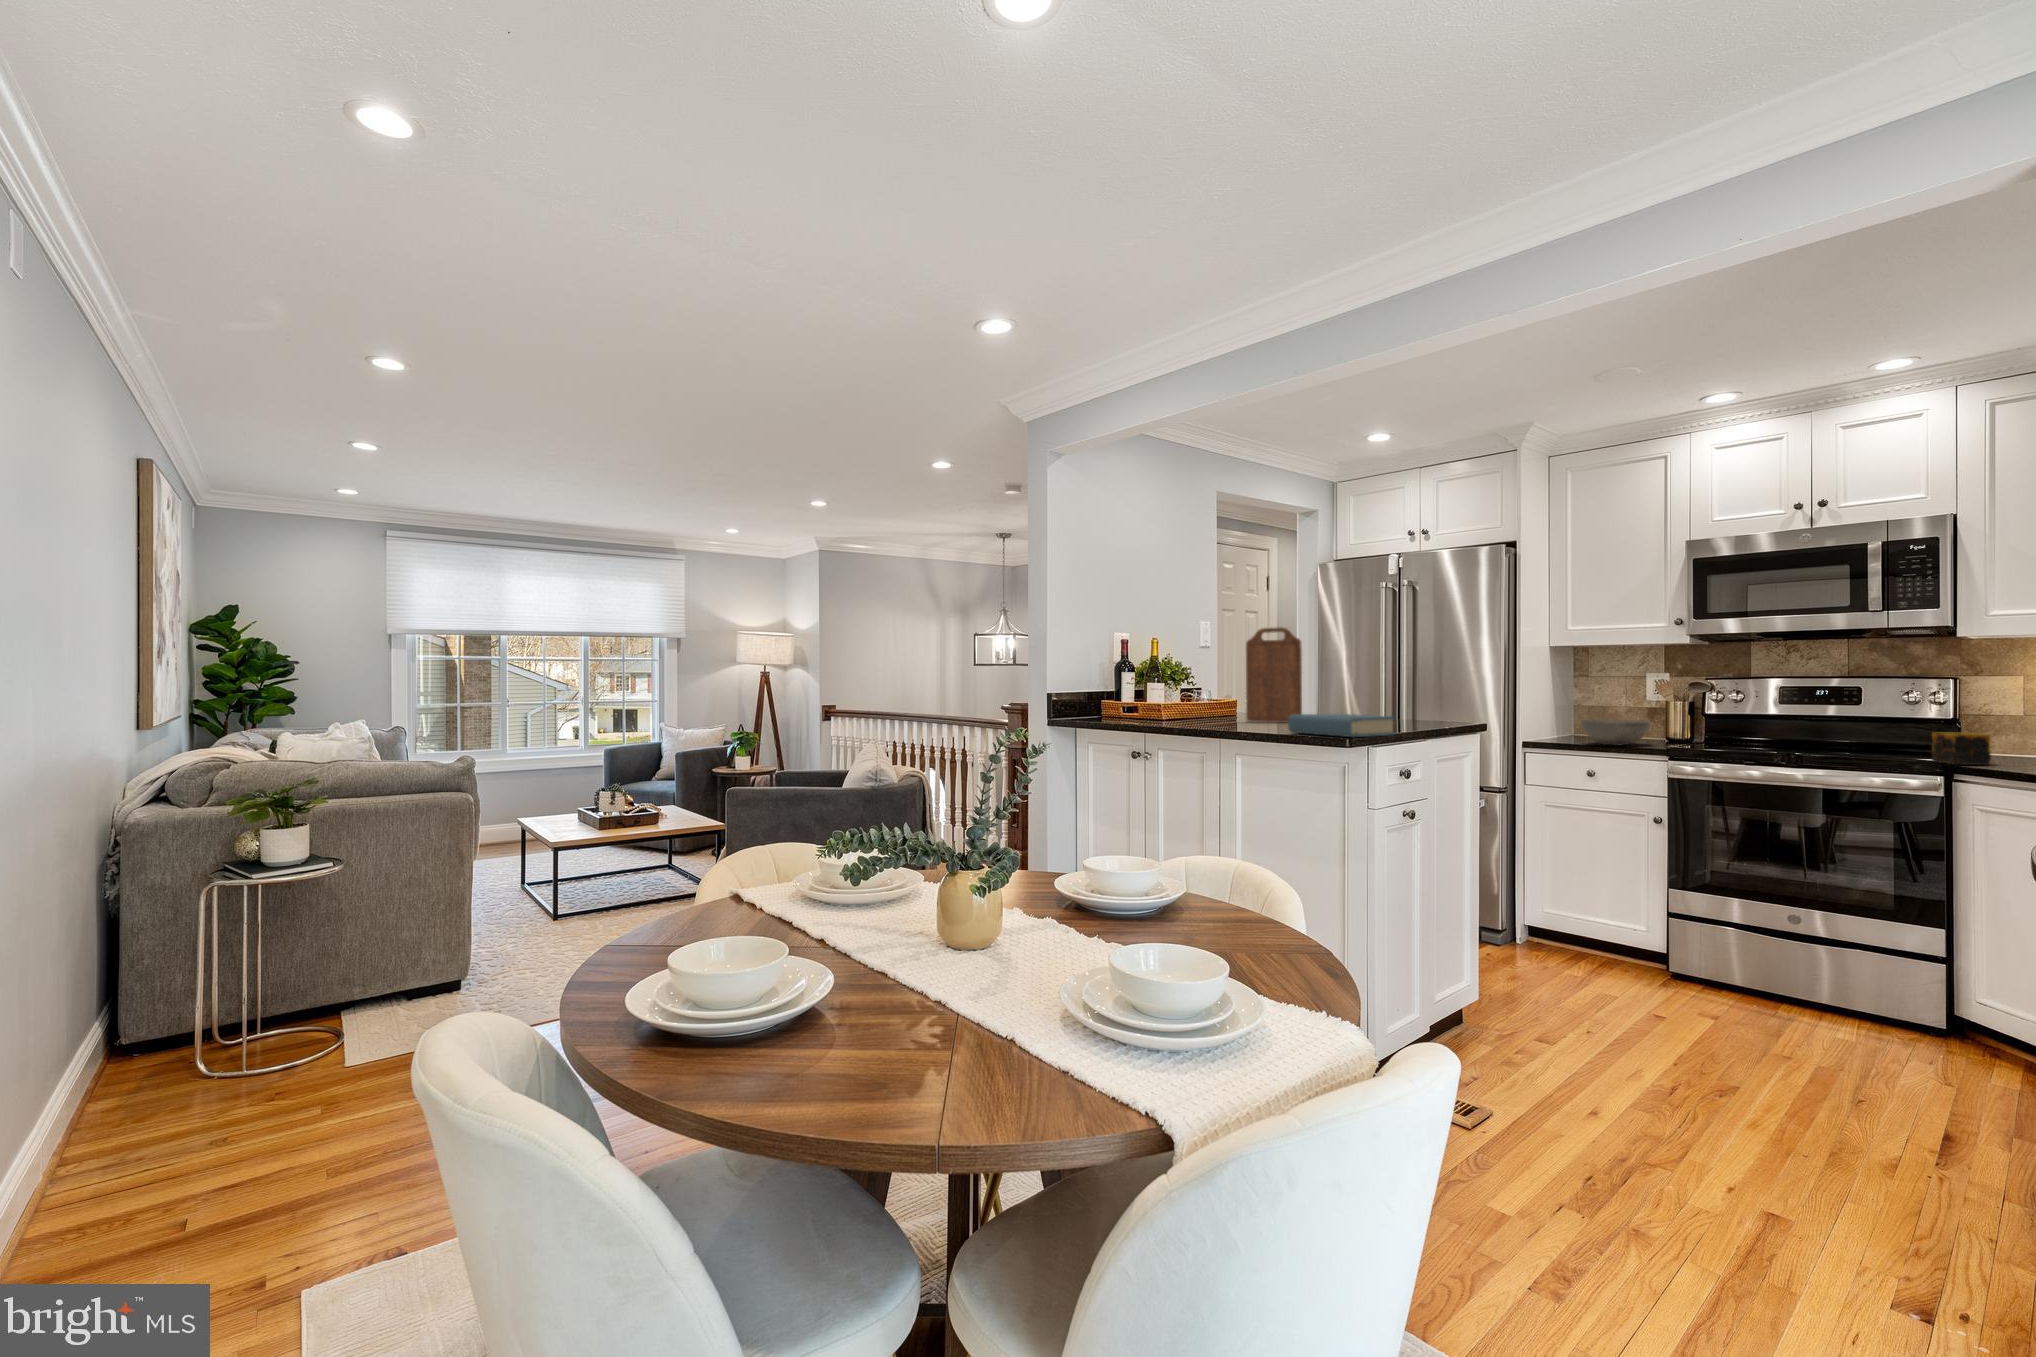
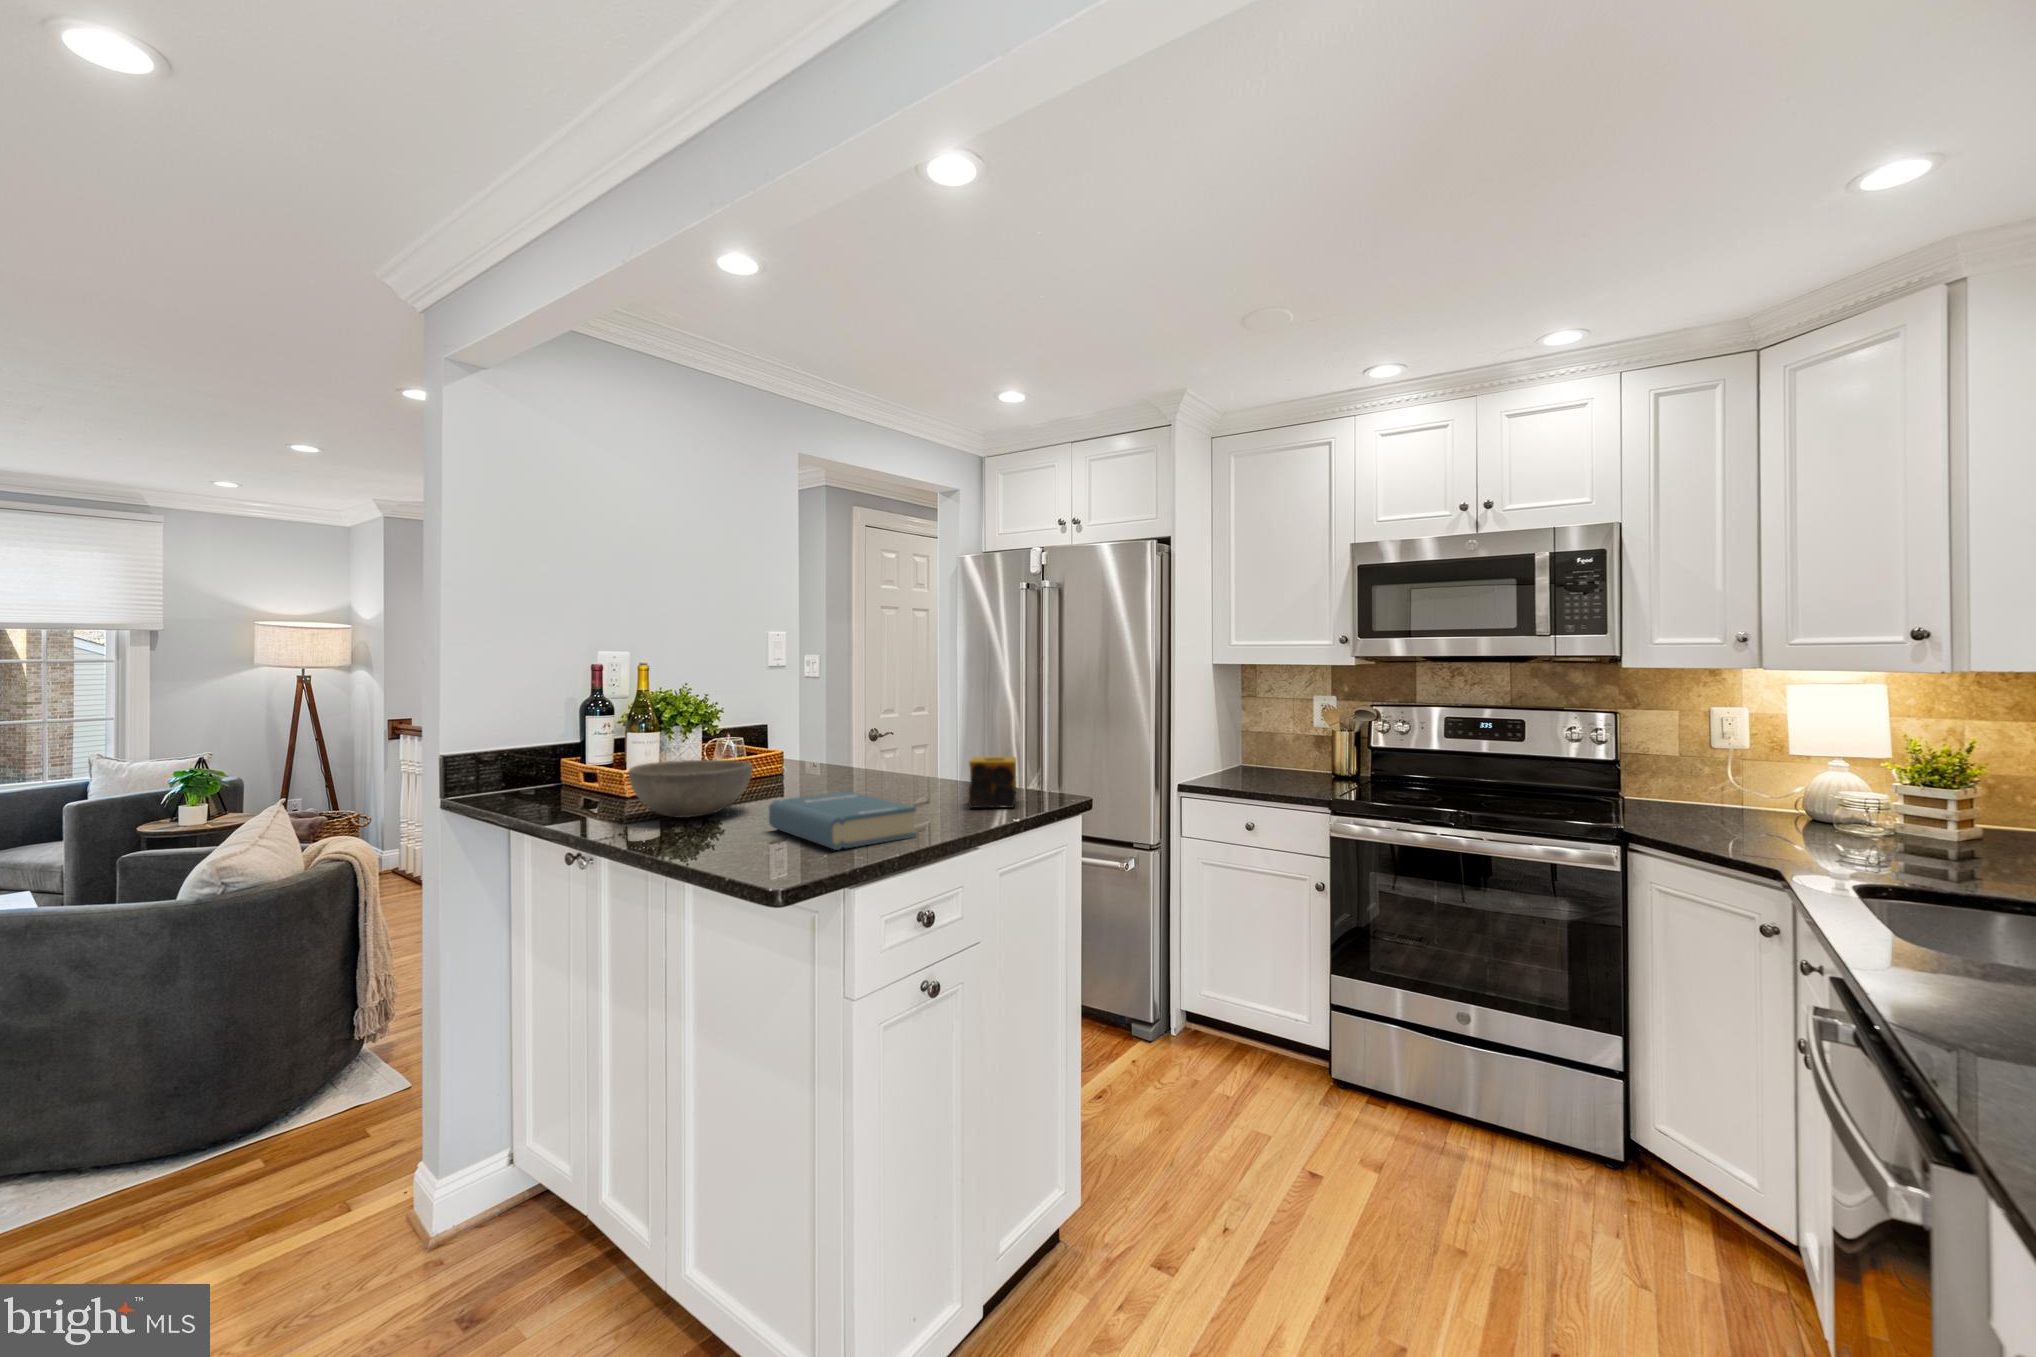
cutting board: present [1246,627,1302,722] -> none [782,649,855,787]
bowl: present [1581,719,1650,745] -> present [629,760,753,818]
candle: present [1932,732,1991,765] -> present [968,757,1016,808]

